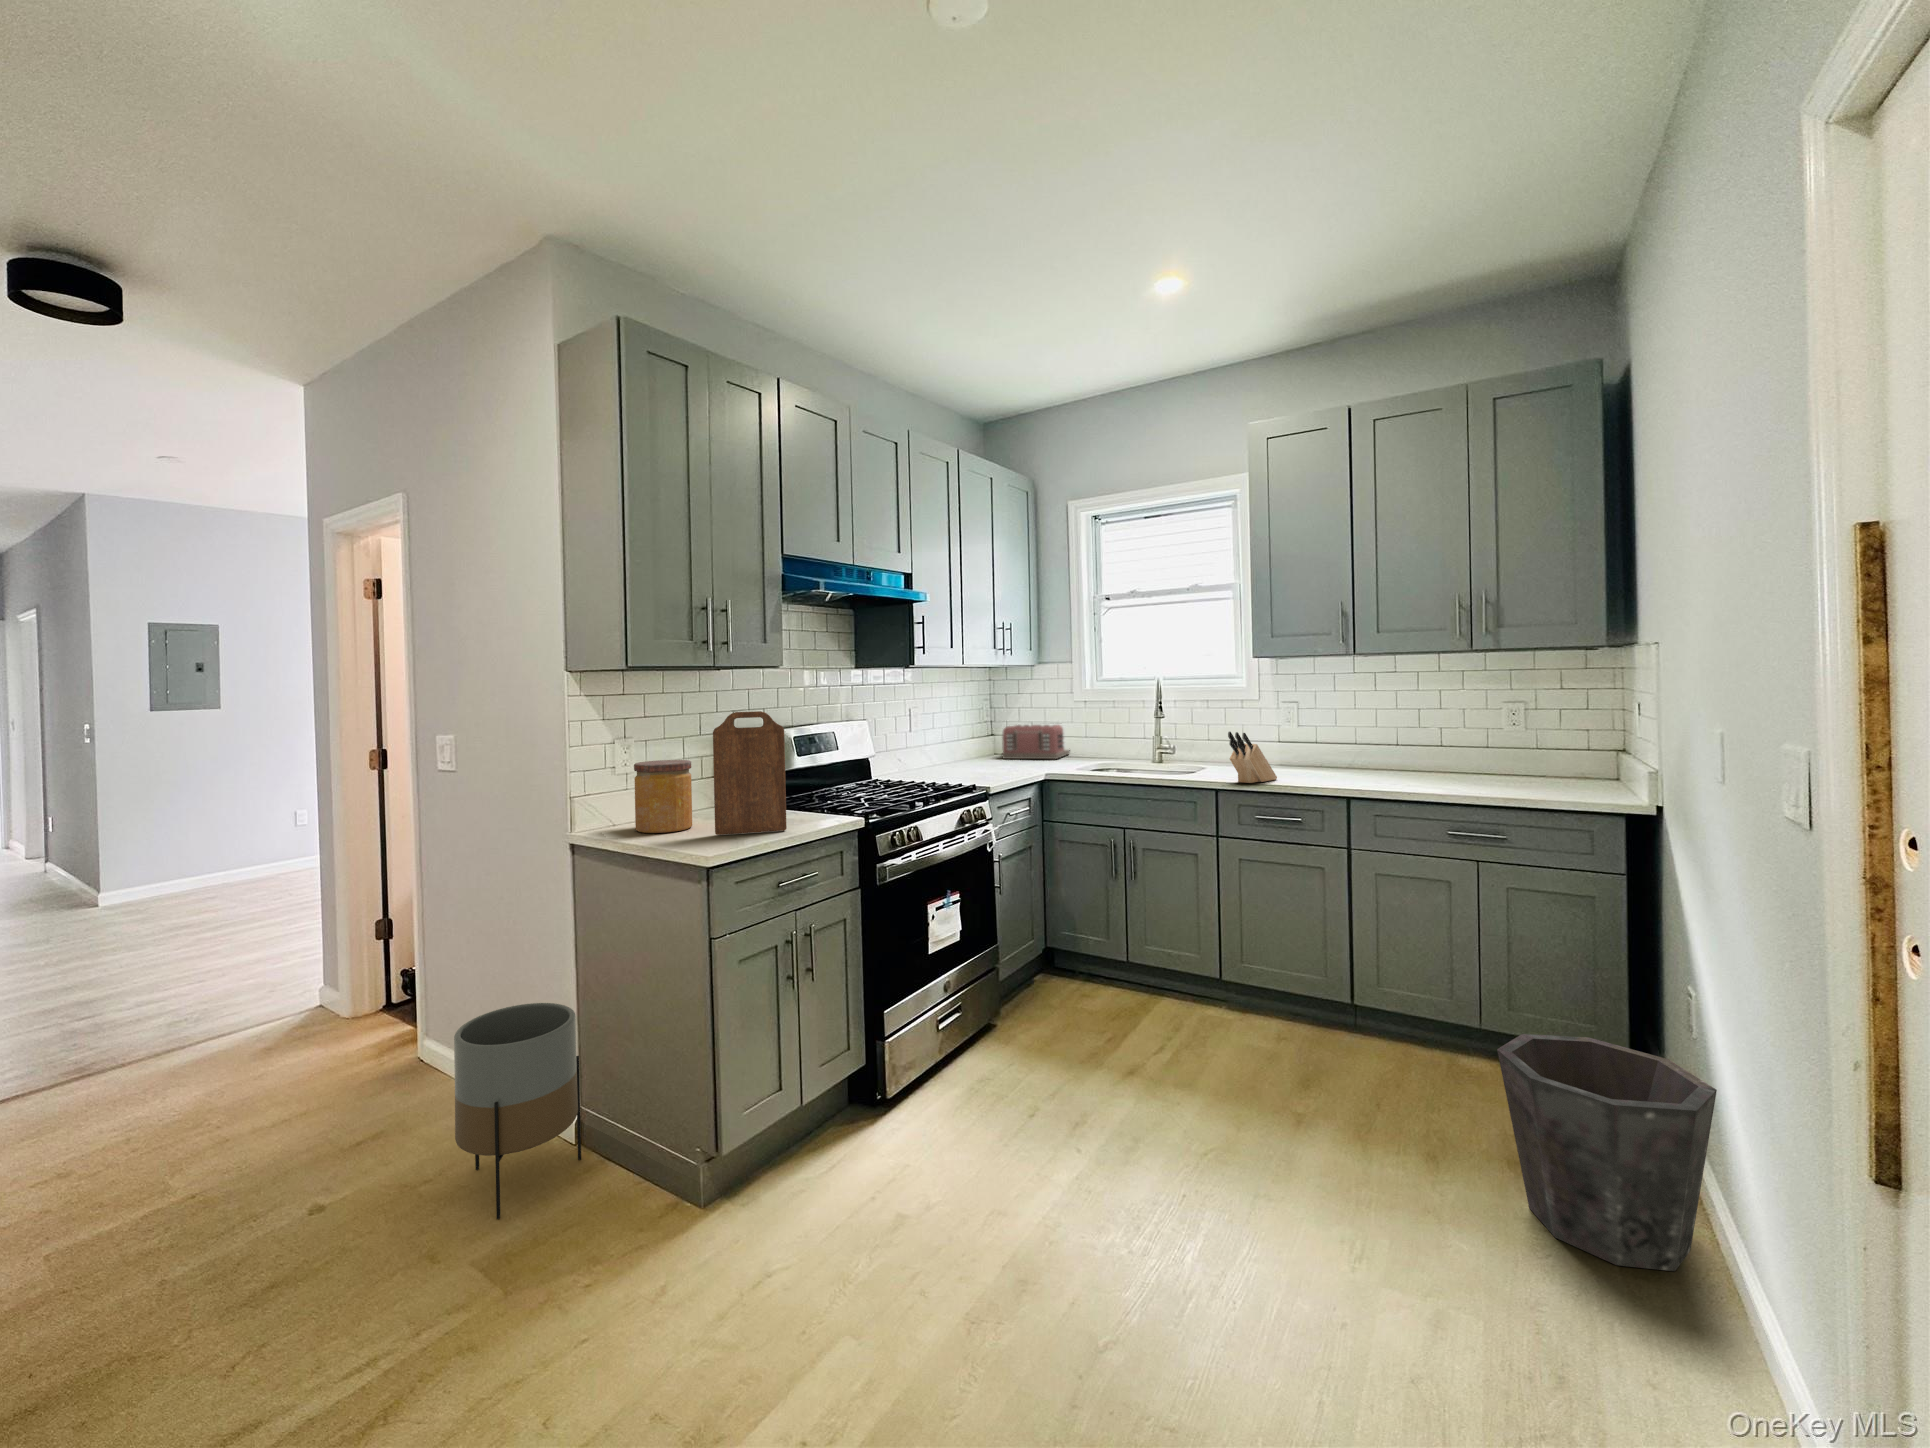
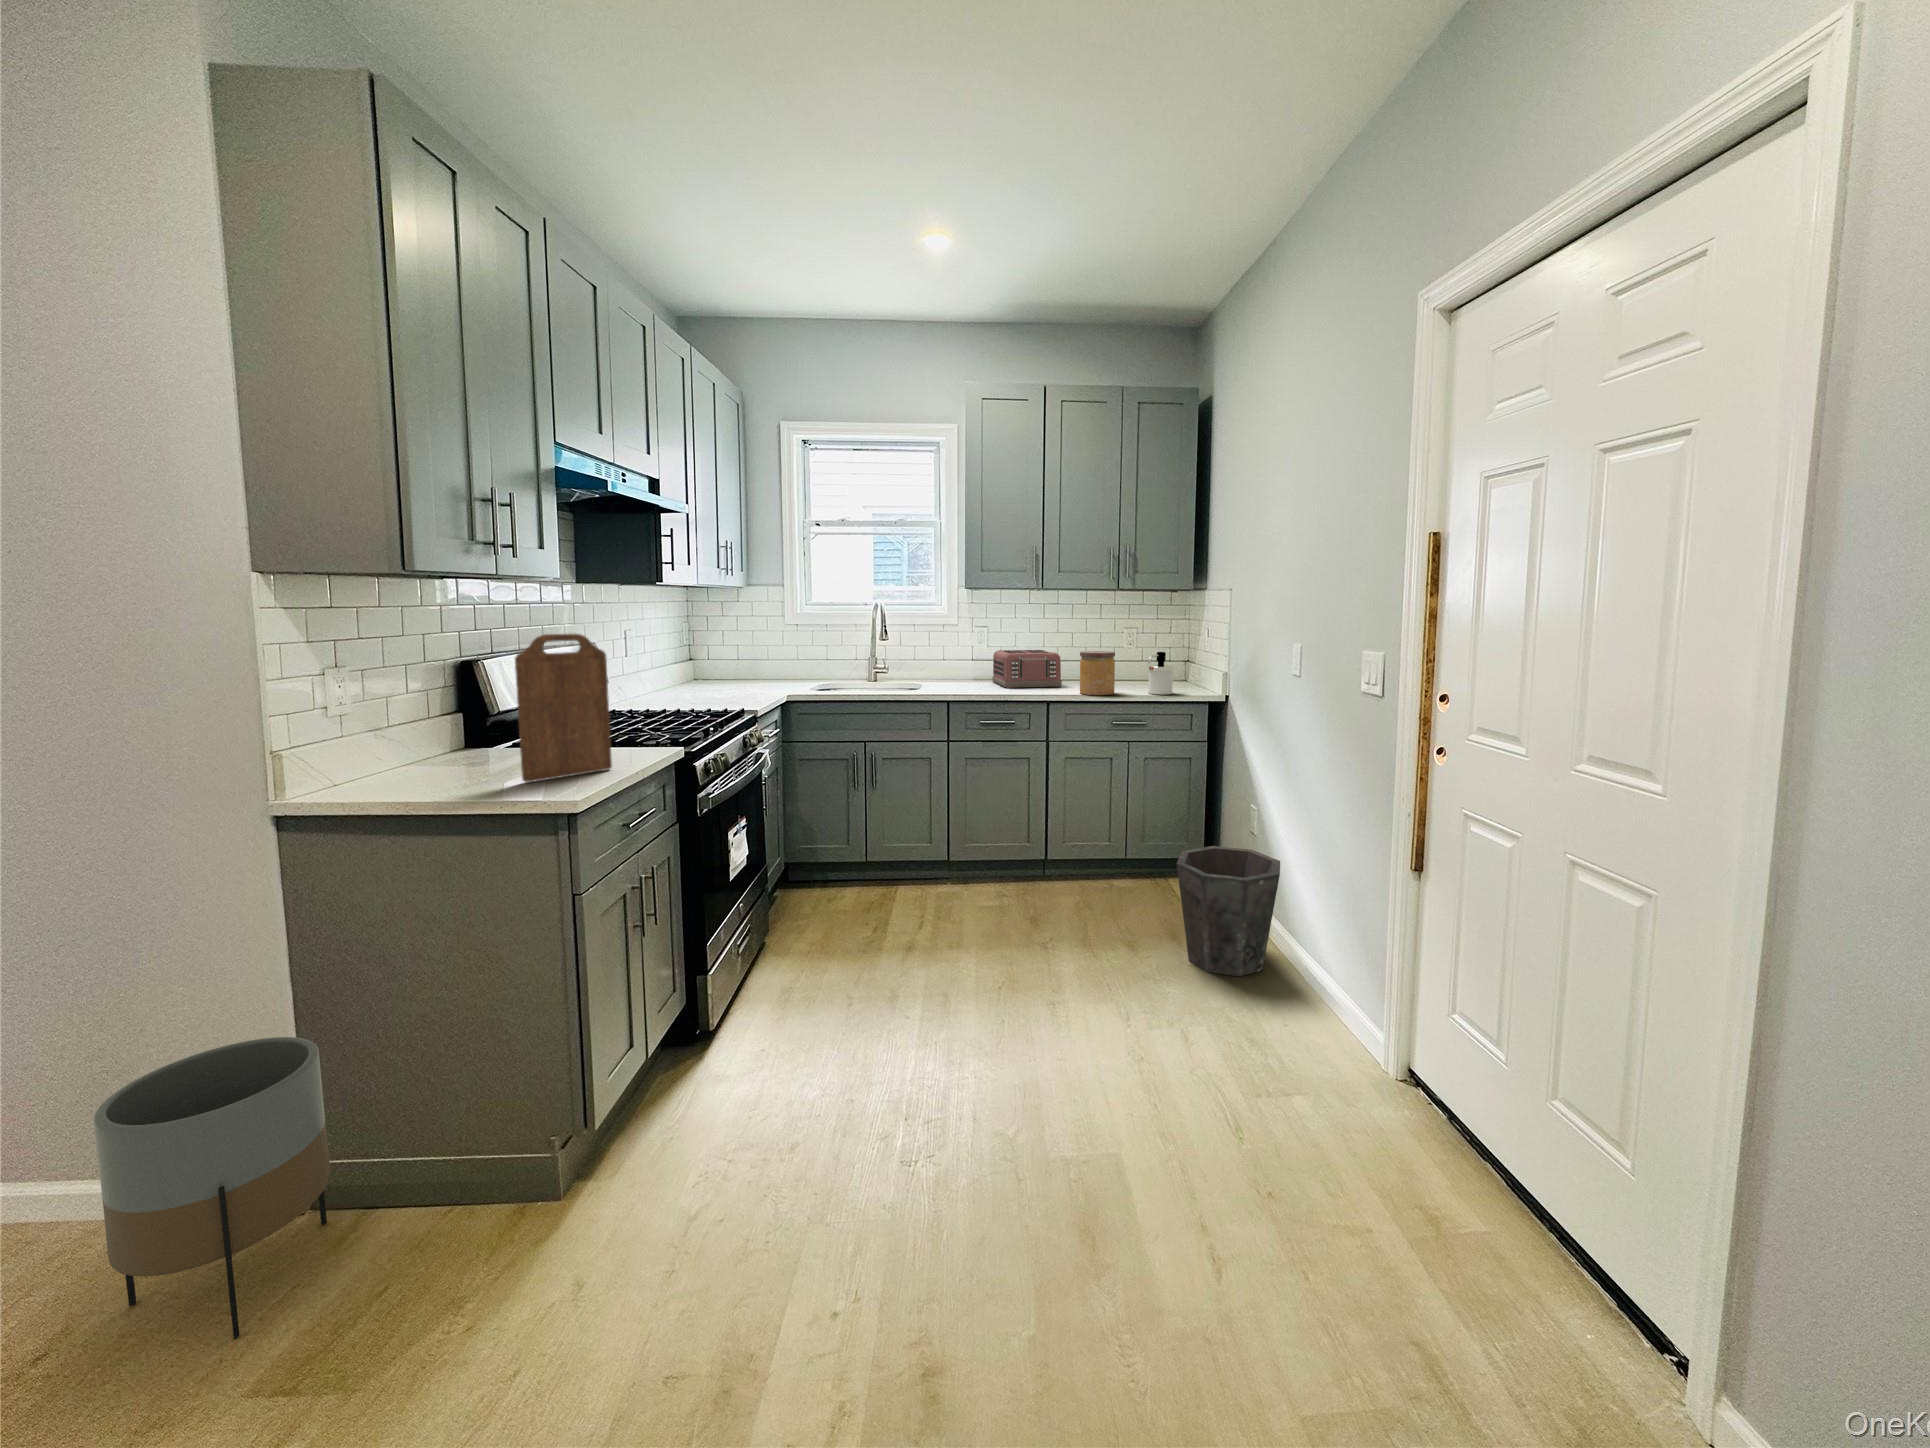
toaster: present [1002,725,1070,759] -> present [992,650,1062,688]
knife block: present [1228,732,1277,783] -> none [963,652,992,694]
soap dispenser: none [1502,735,1556,797] -> present [1148,652,1174,695]
jar: present [634,760,692,833] -> present [1080,651,1115,695]

